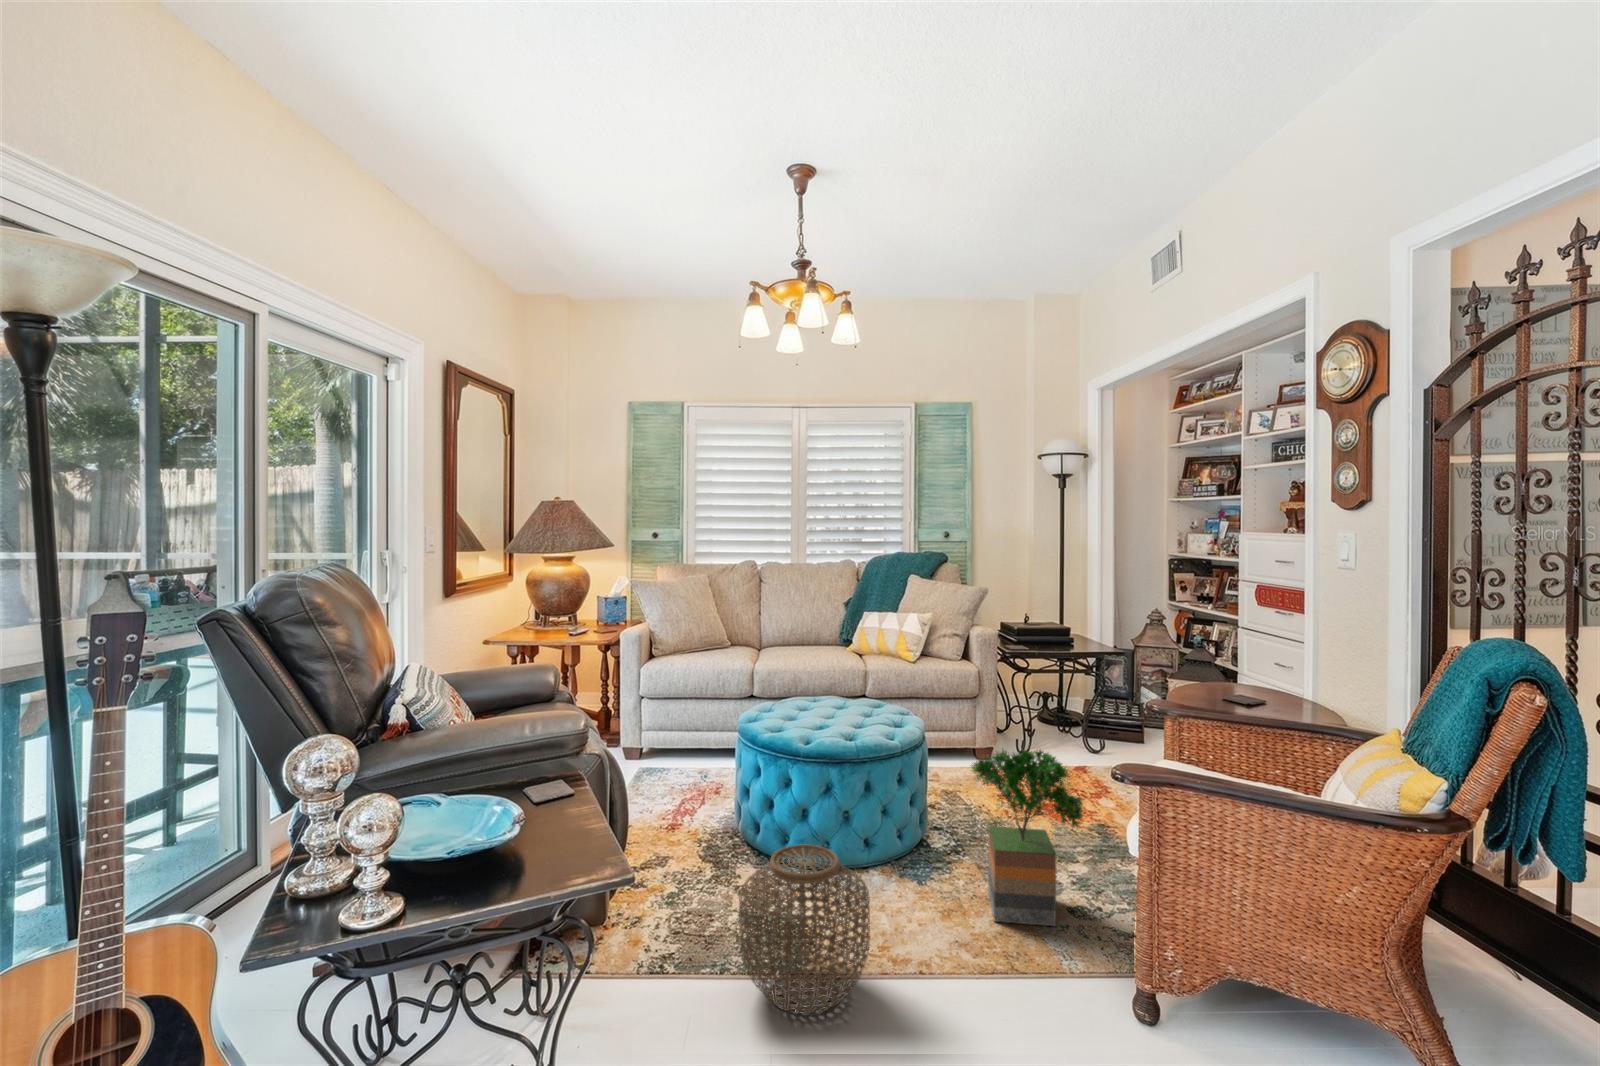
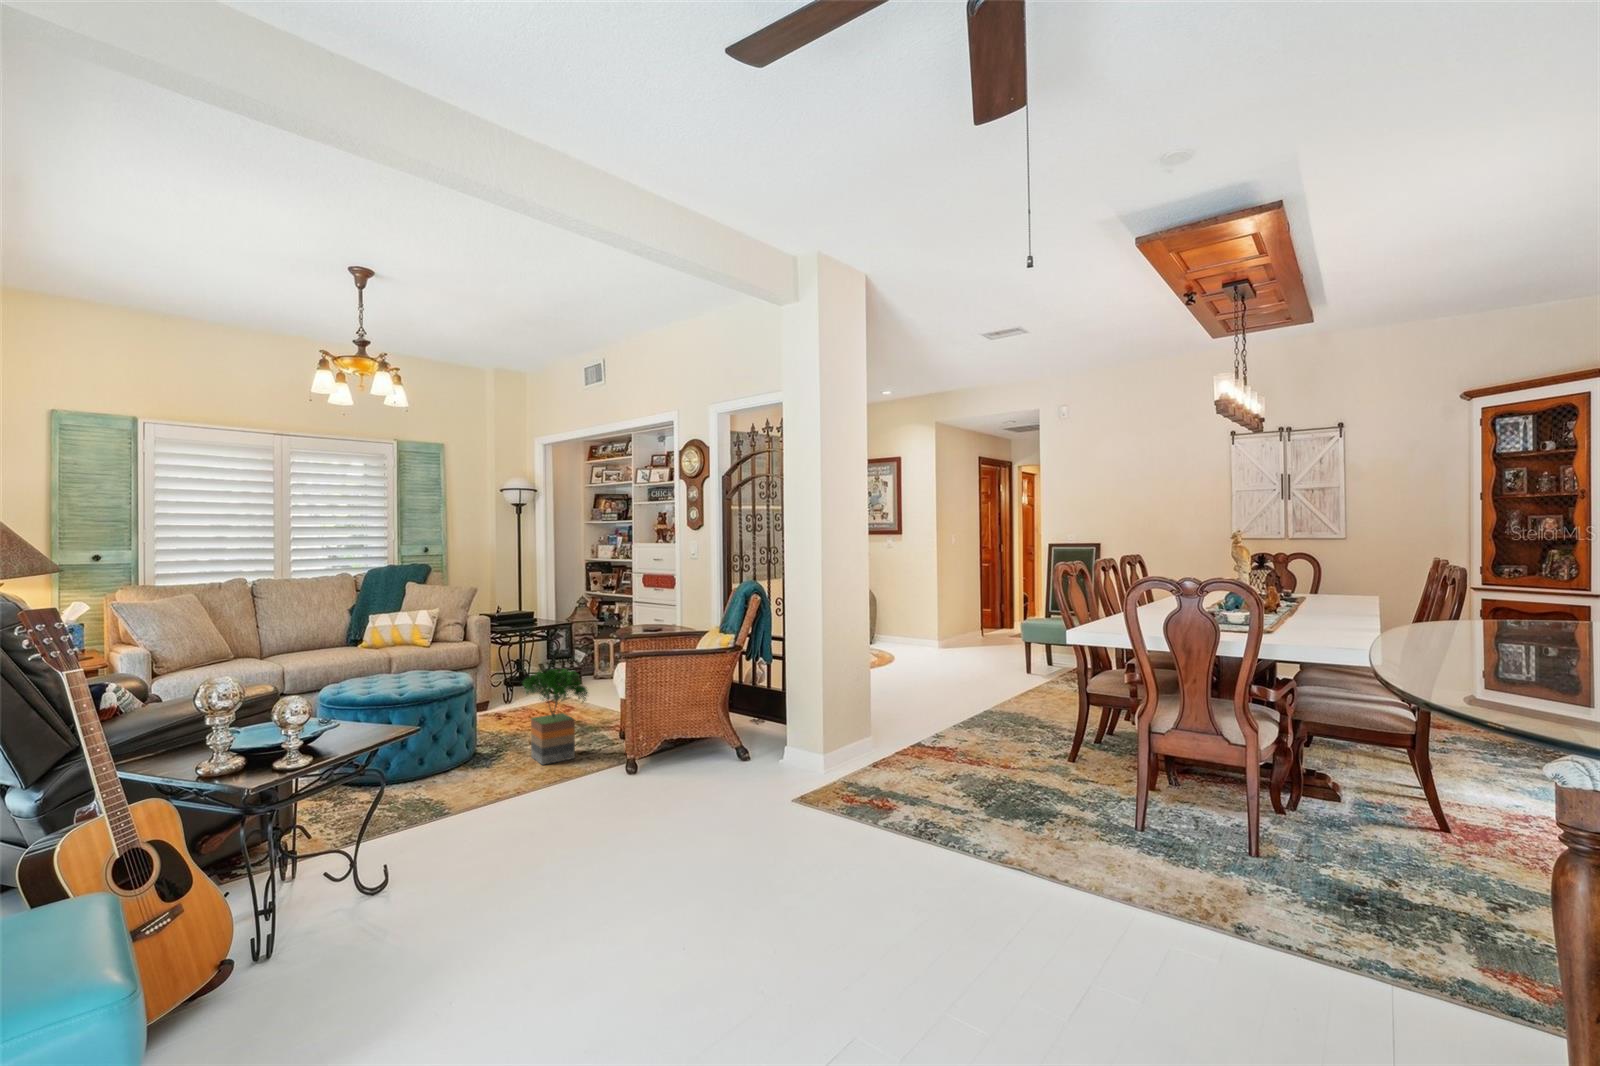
woven basket: present [739,844,870,1014] -> none [414,729,497,819]

